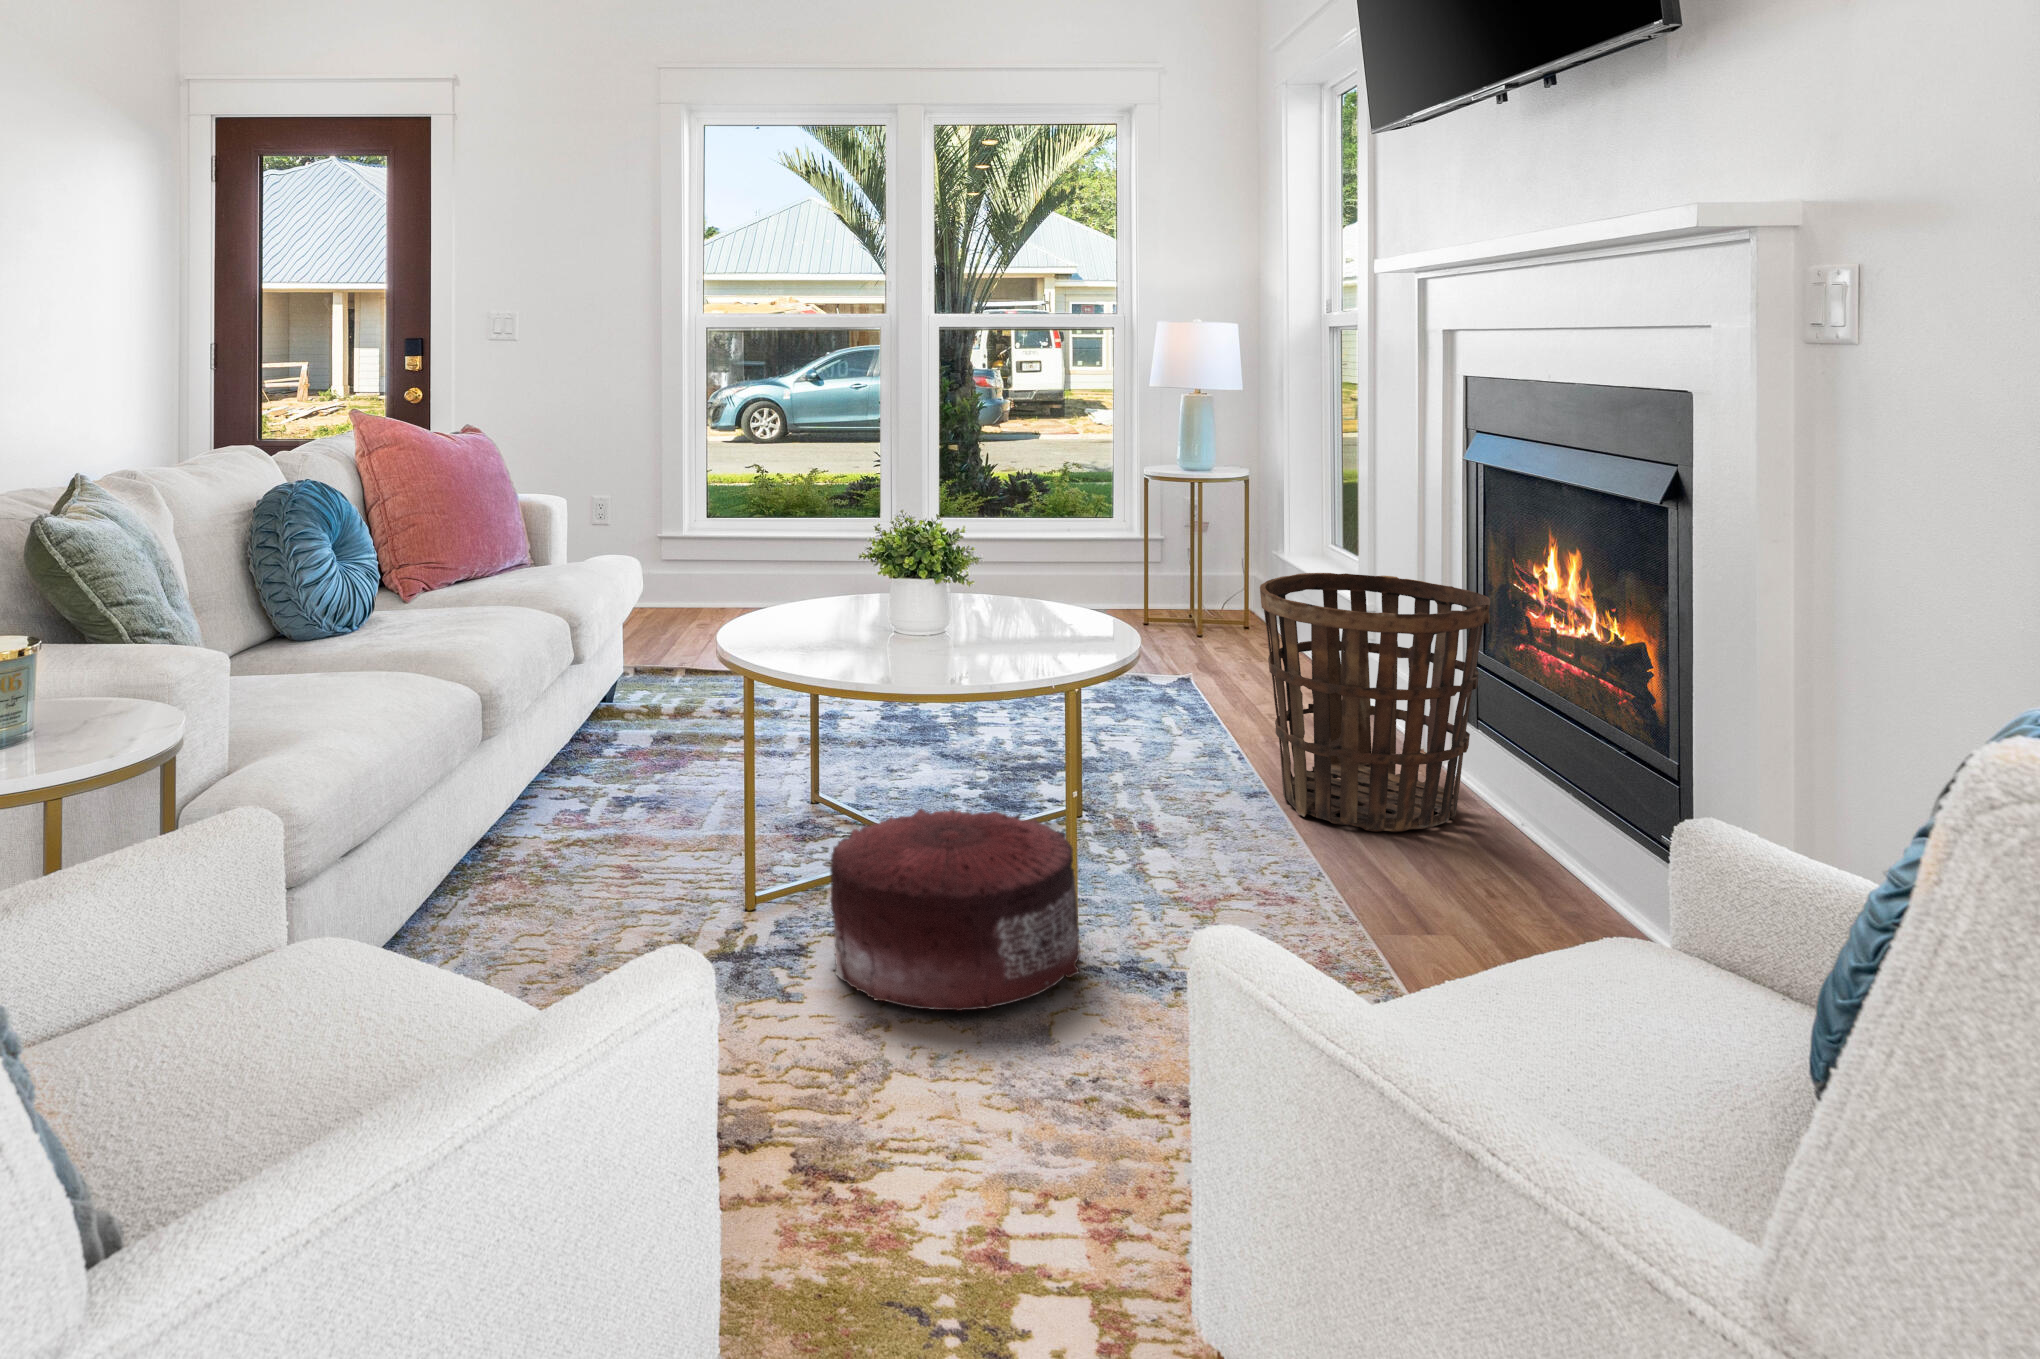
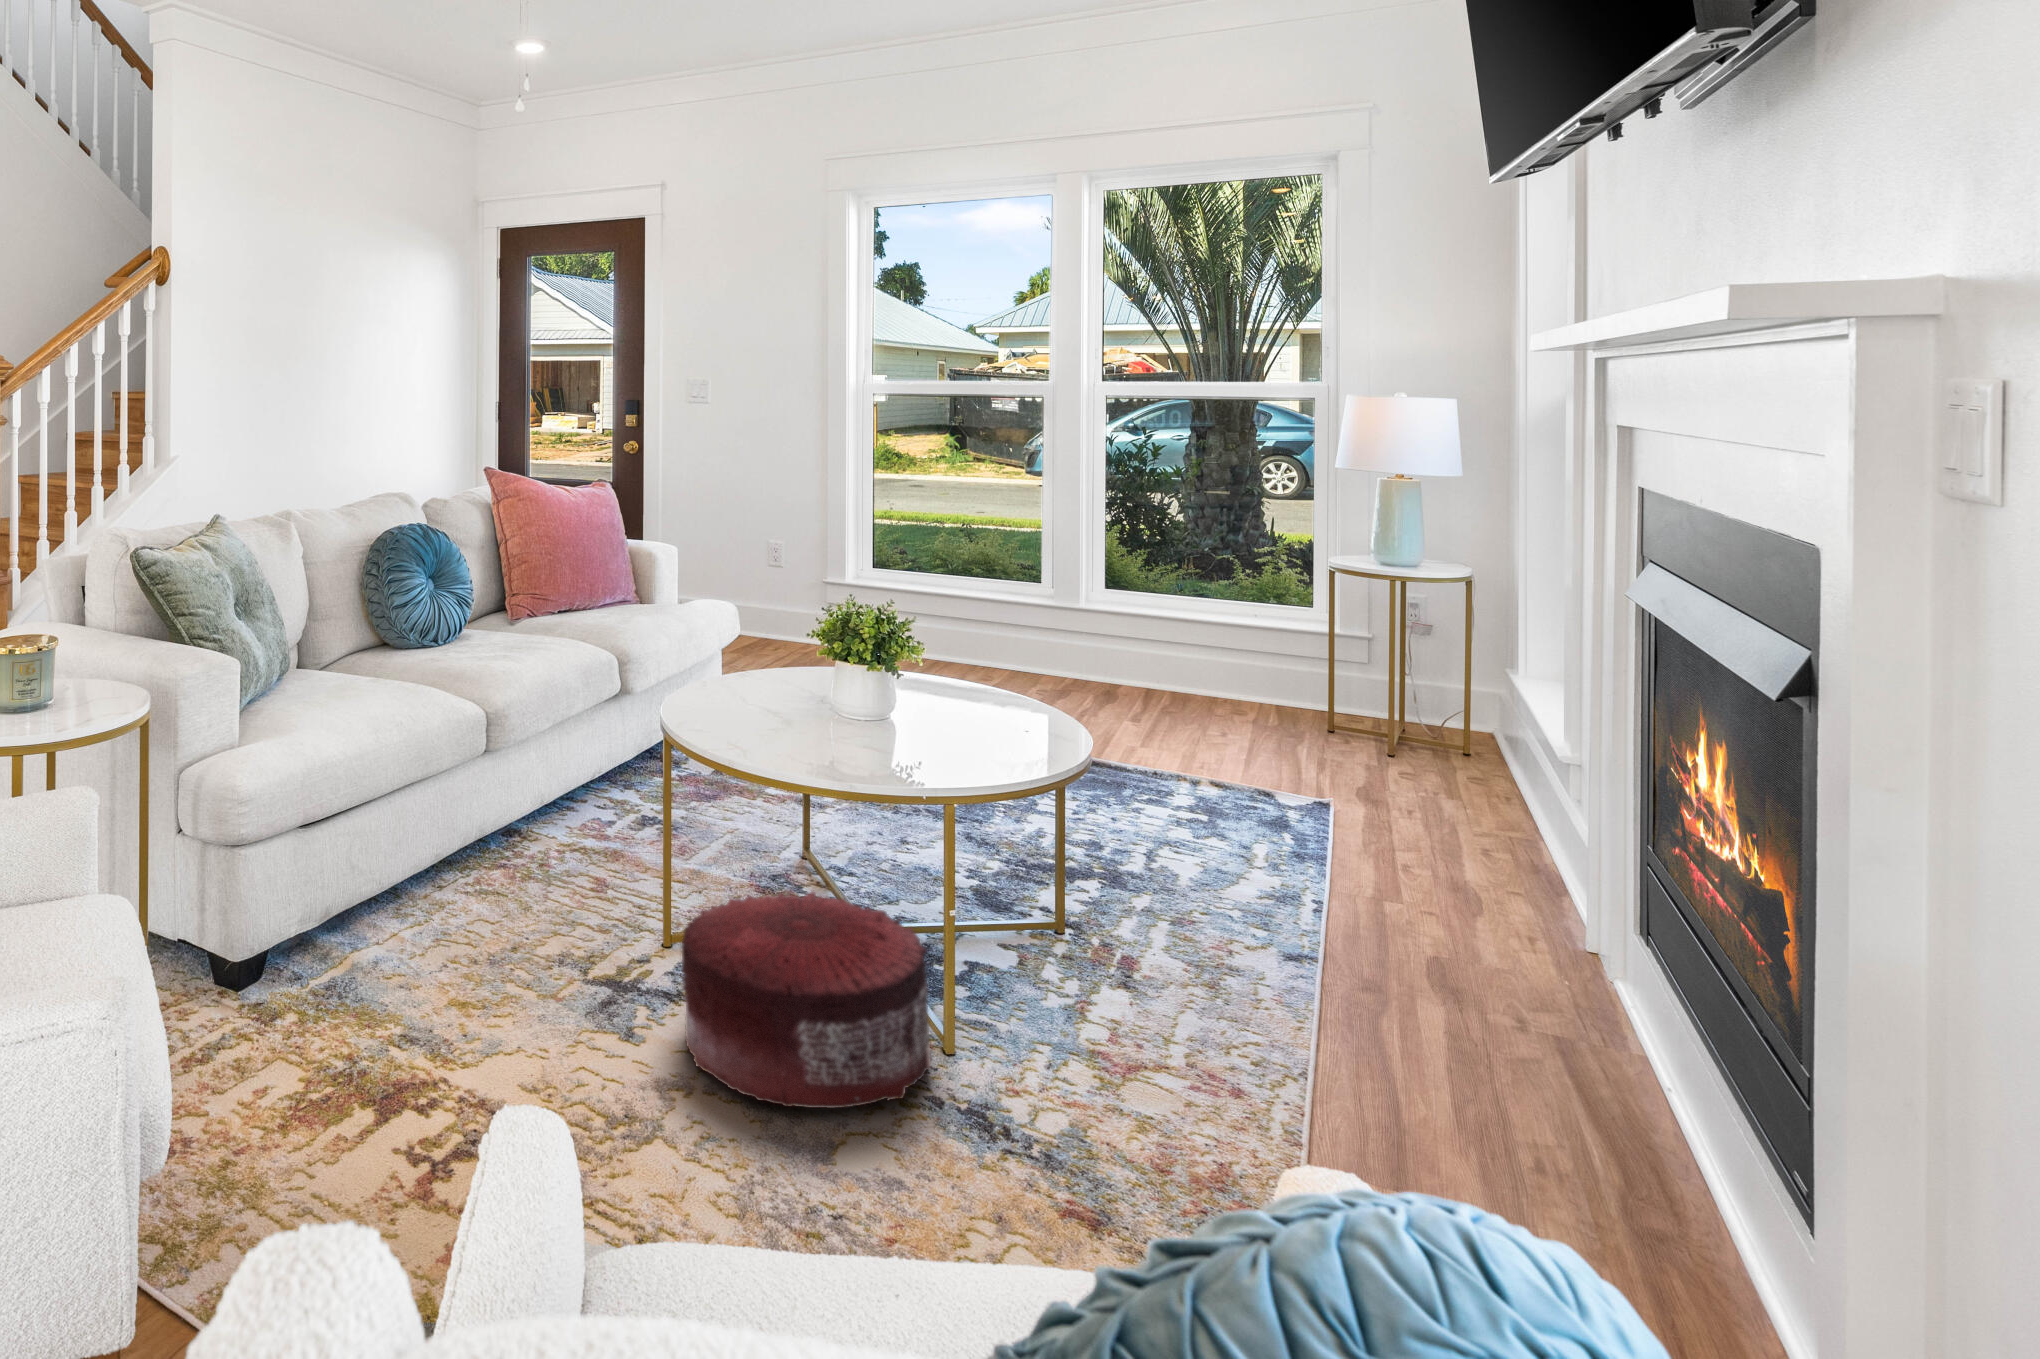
basket: present [1260,573,1490,832] -> none [1295,709,1614,1048]

